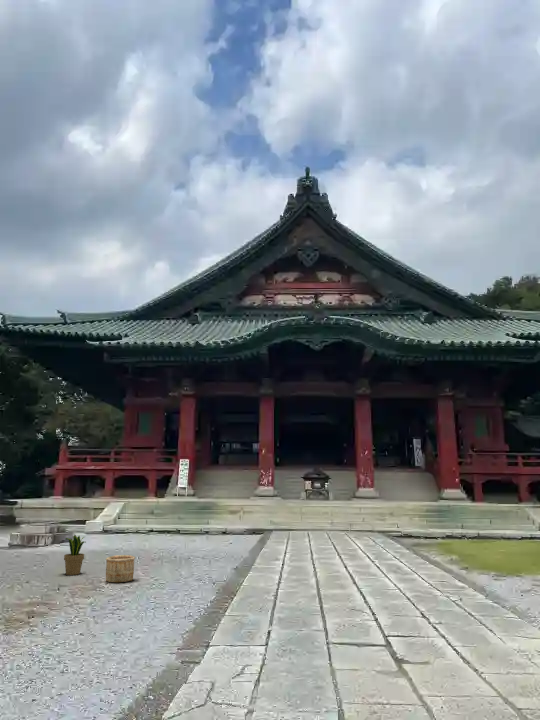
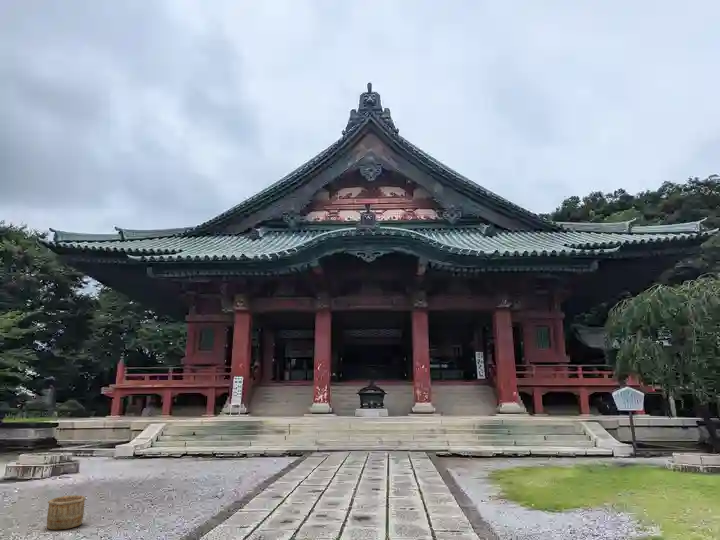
potted plant: present [64,535,86,575] -> none [15,470,45,518]

